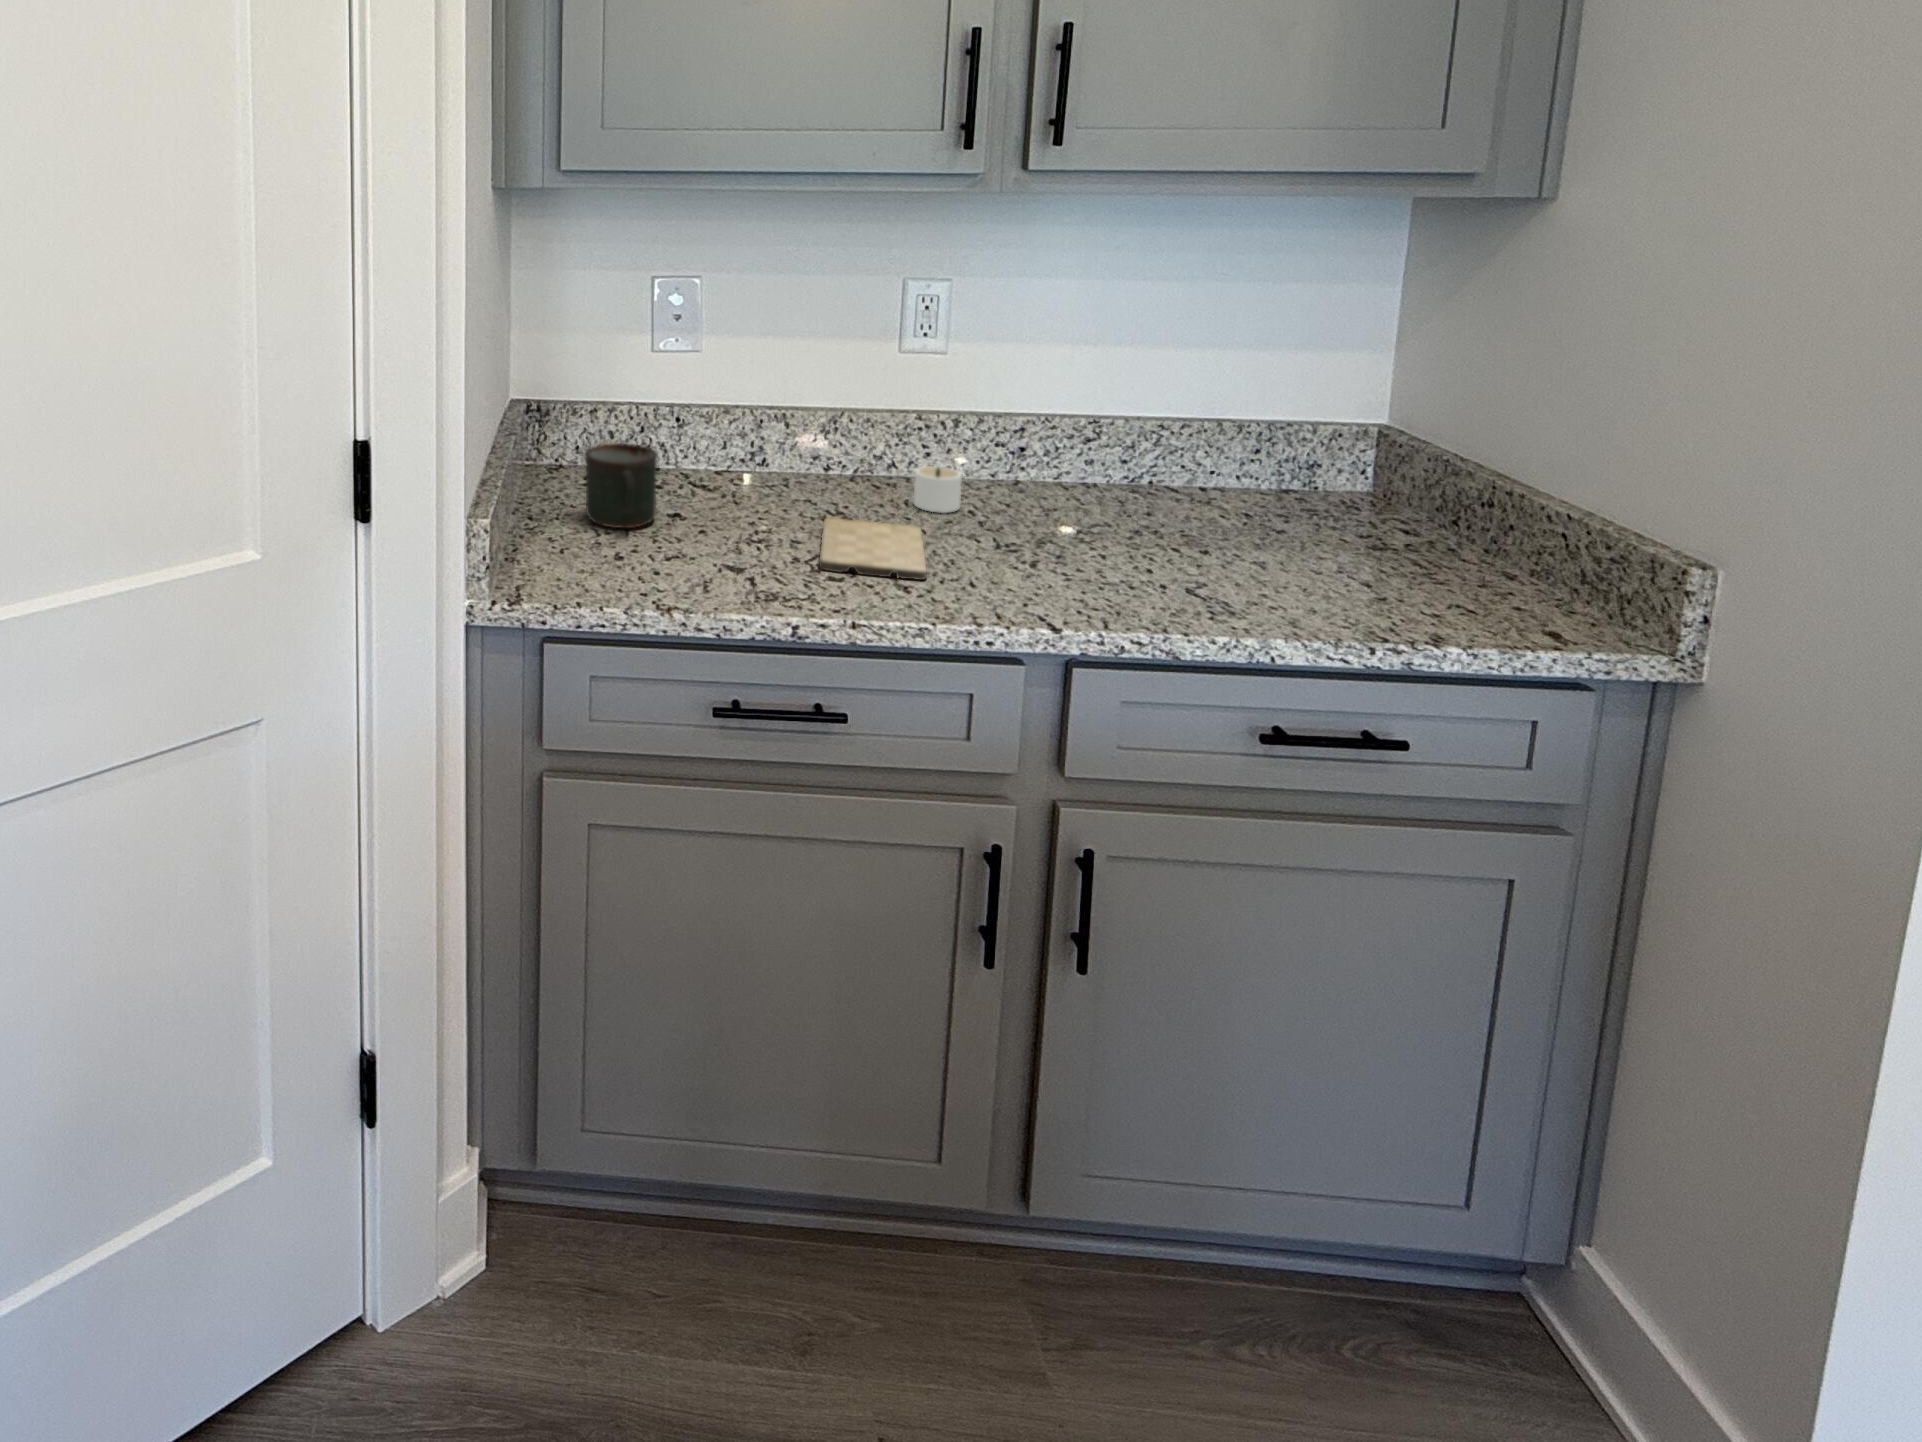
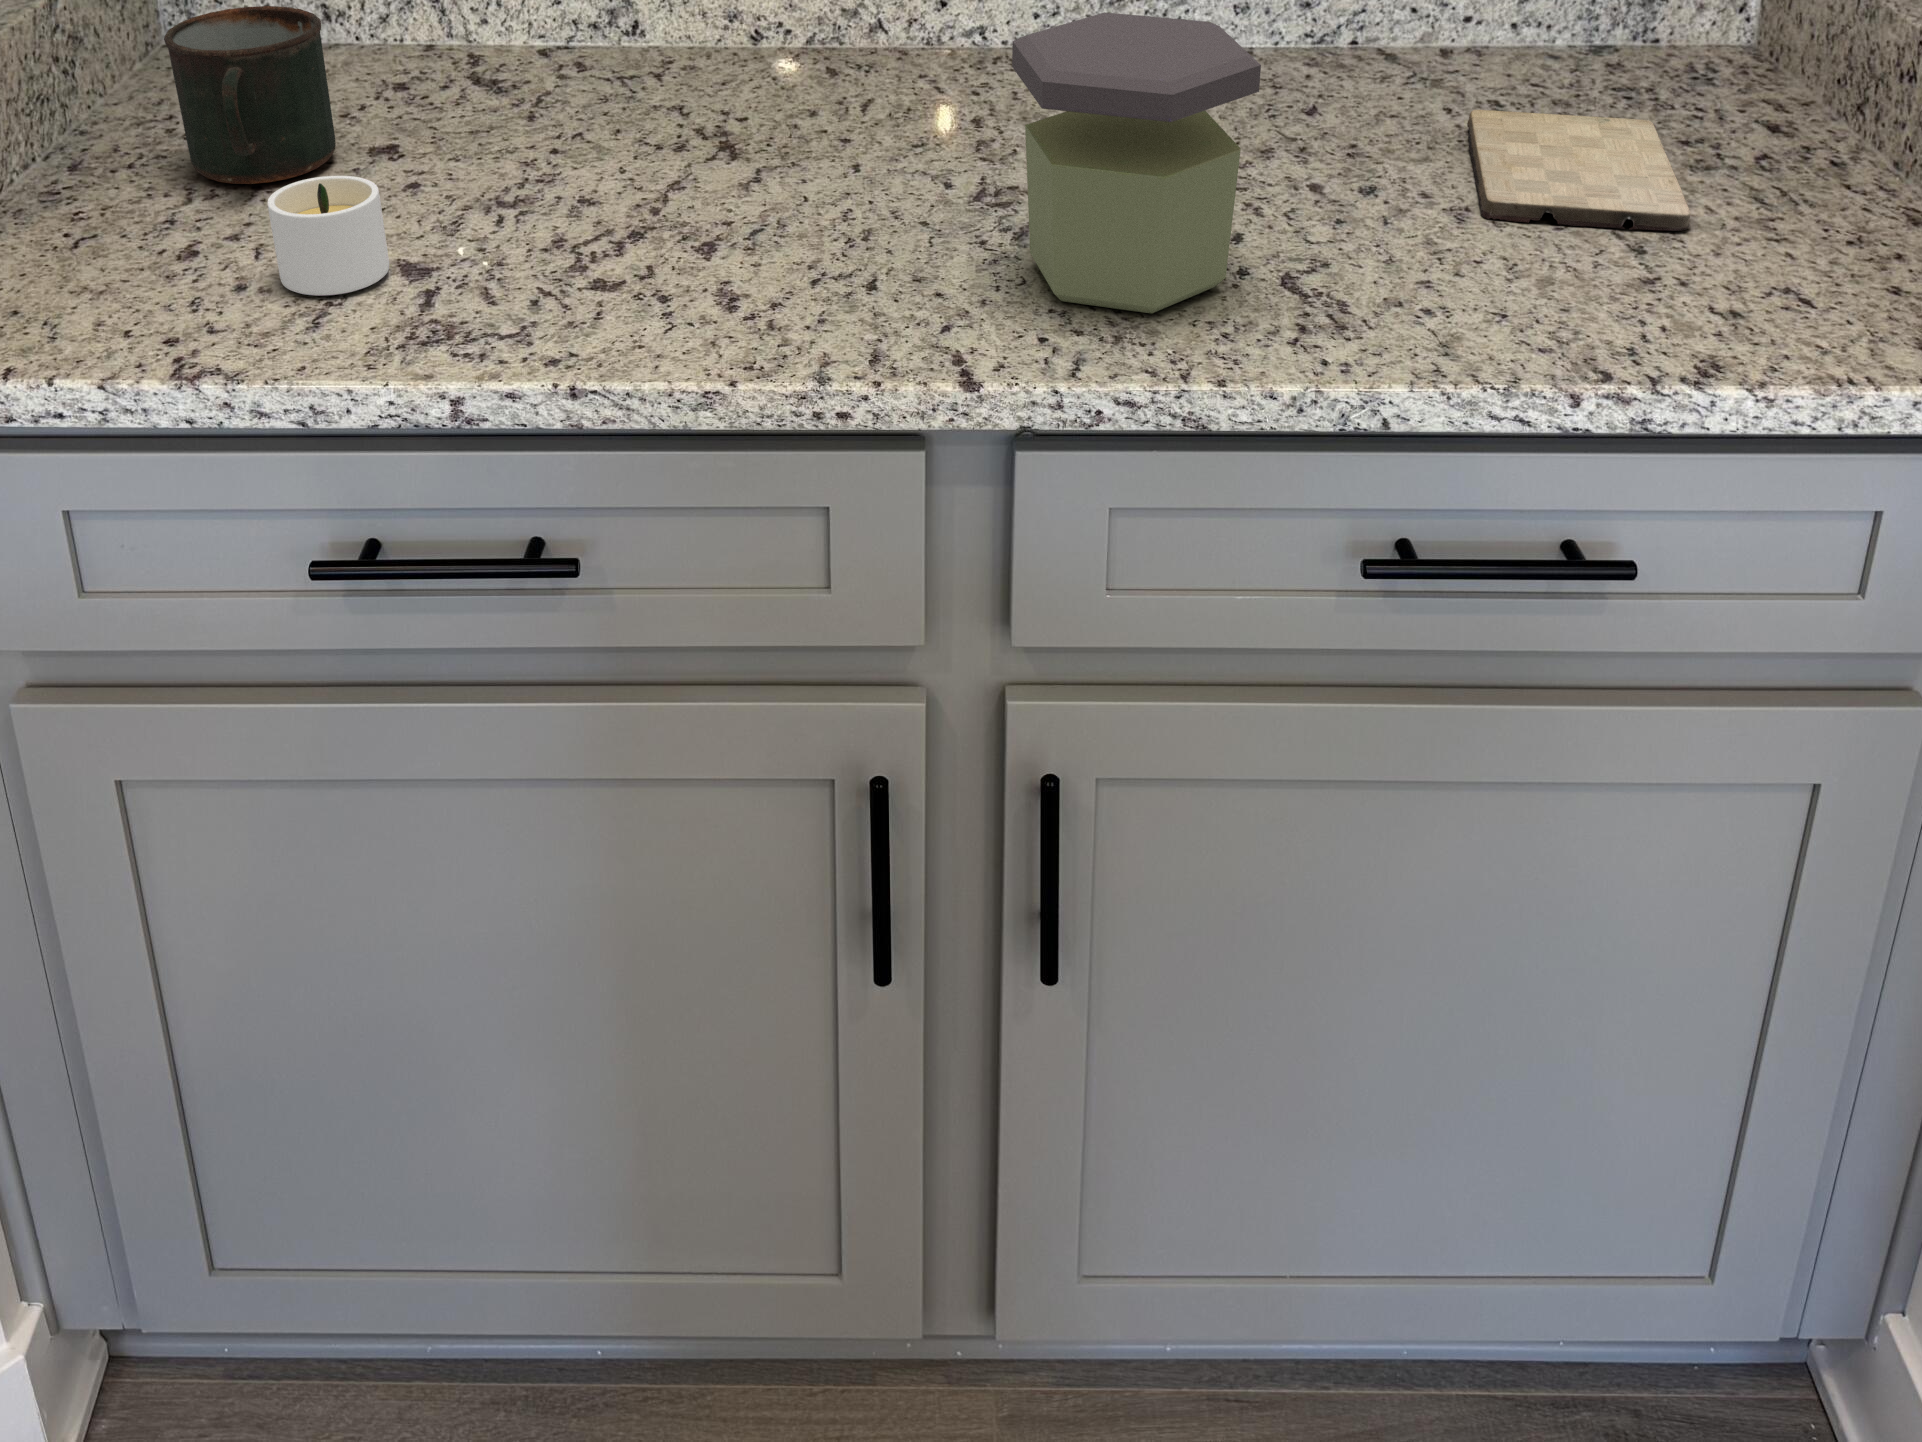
jar: none [1041,456,1178,603] -> present [1012,12,1261,313]
candle: present [914,466,962,513] -> present [267,176,389,296]
cutting board: present [818,518,927,580] -> present [1467,110,1690,231]

